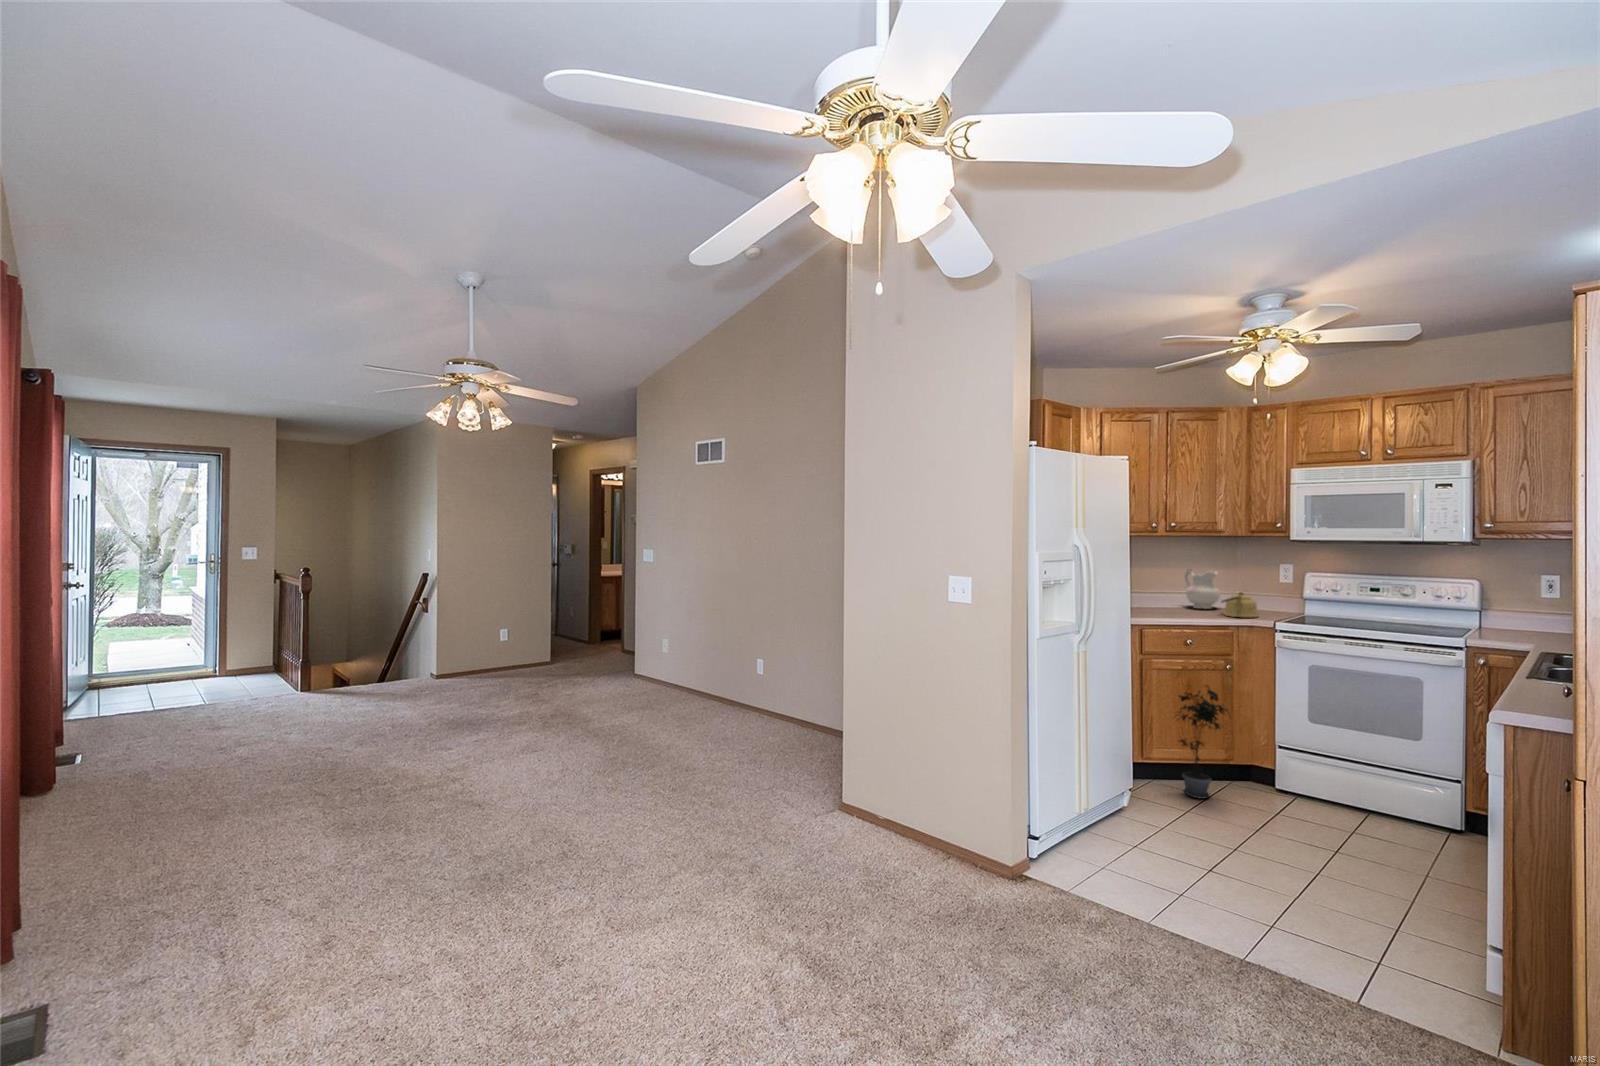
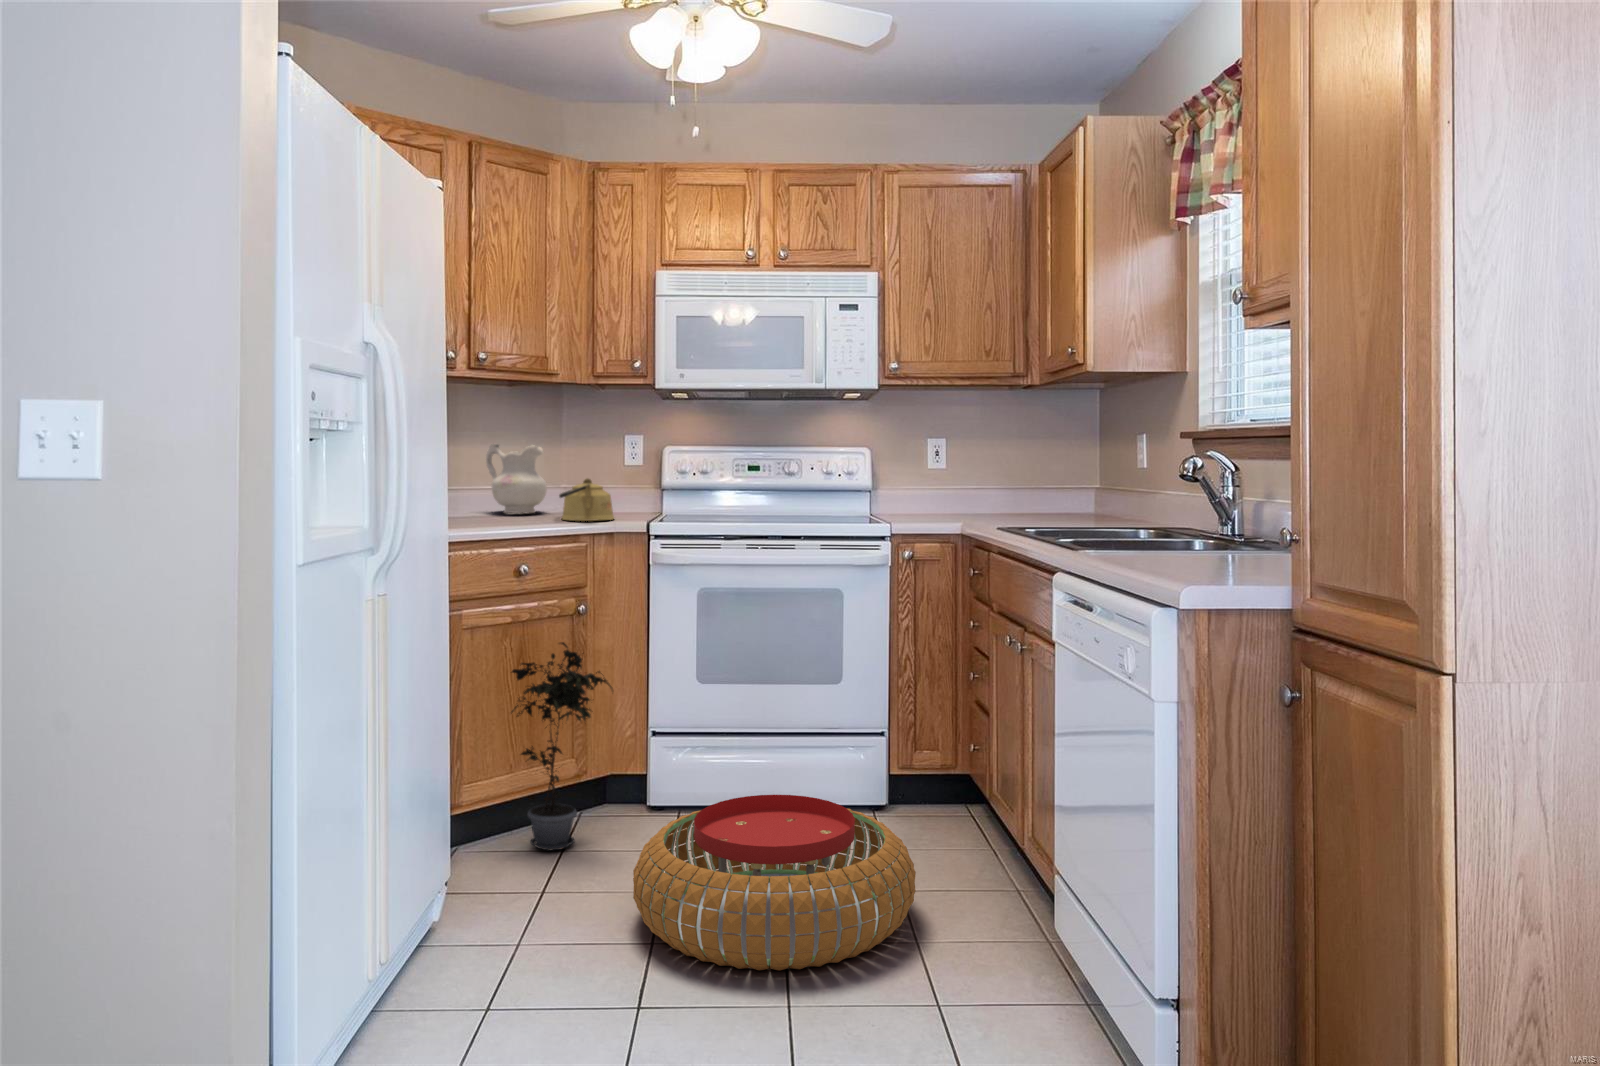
pouf: none [1216,791,1414,899] -> present [633,795,916,971]

